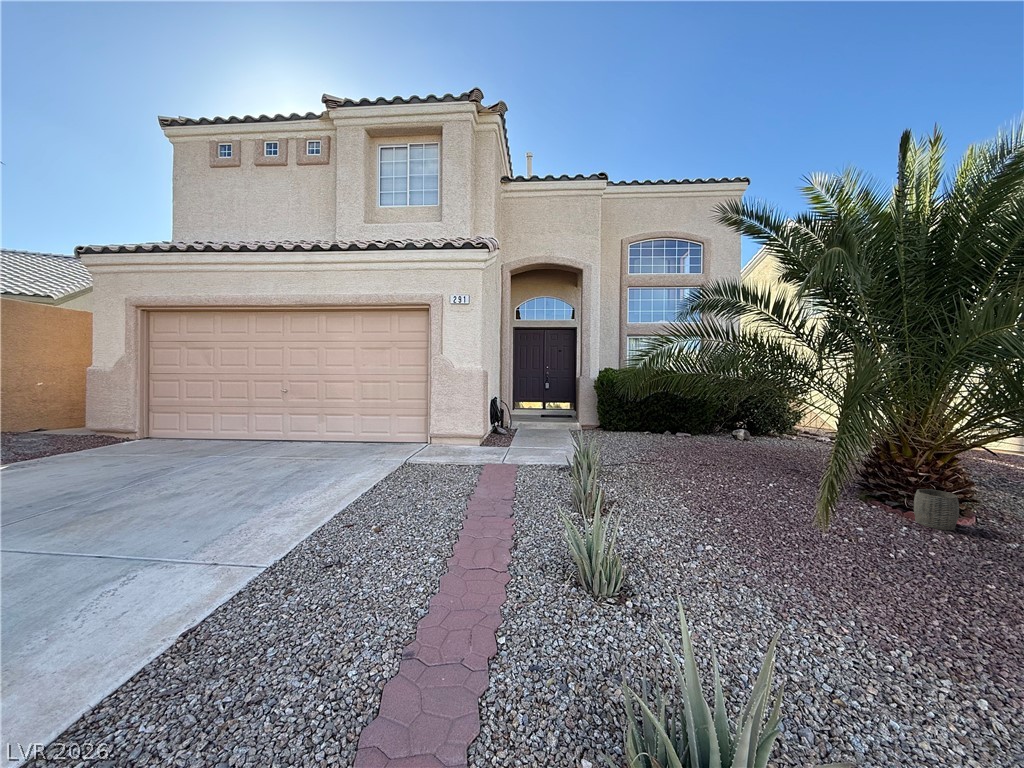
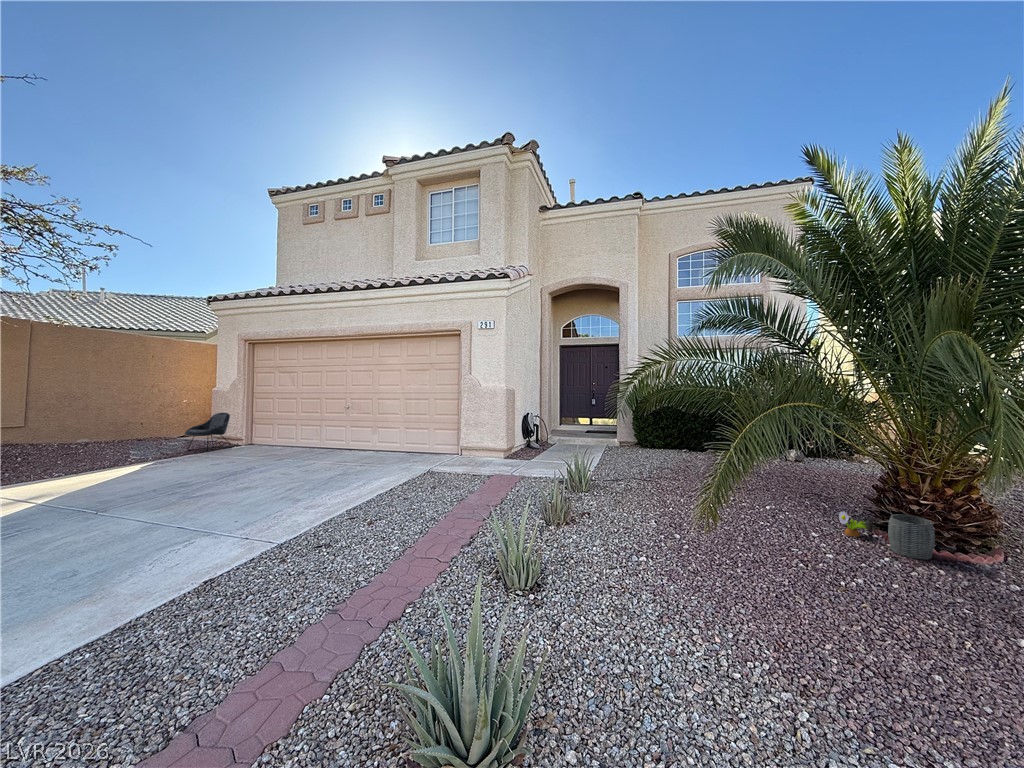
lounge chair: none [50,397,122,448] -> present [185,413,233,452]
decorative plant: none [858,488,889,512] -> present [839,511,866,537]

